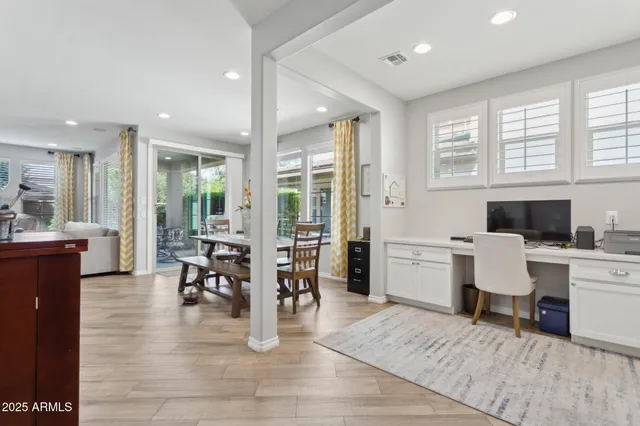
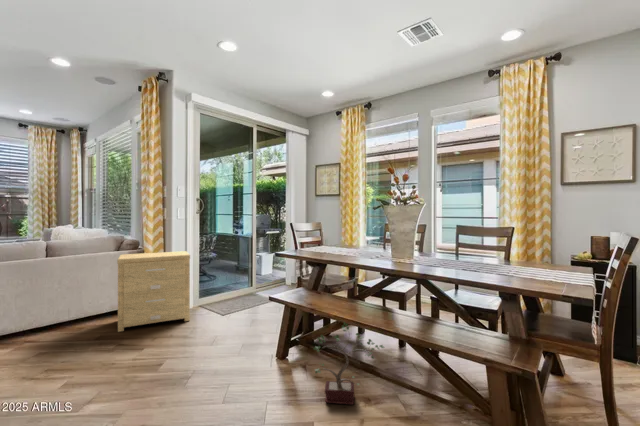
side table: none [100,237,146,282] -> present [117,251,190,332]

